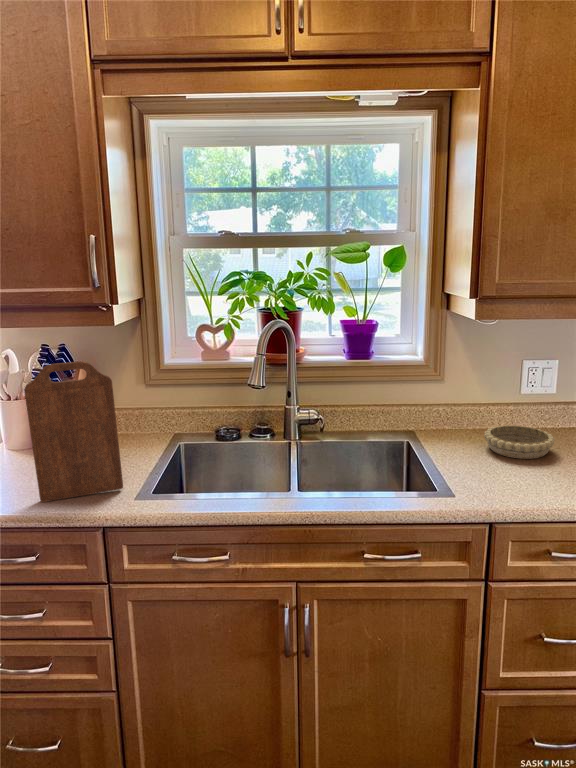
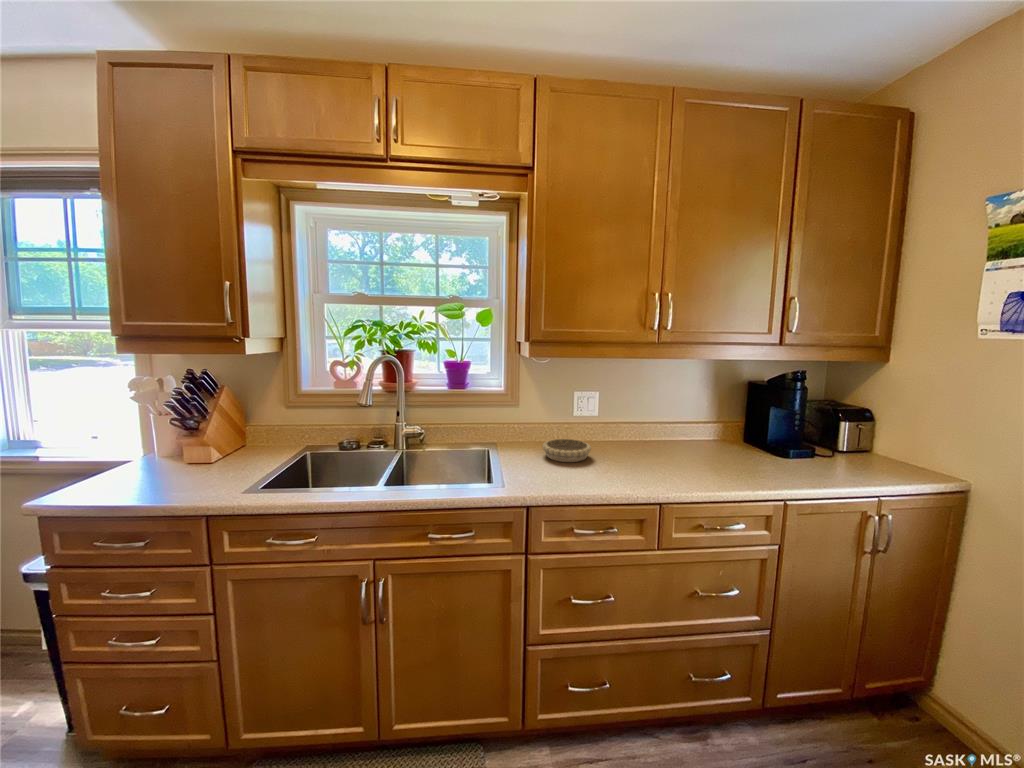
cutting board: present [24,361,123,502] -> none [145,377,237,495]

